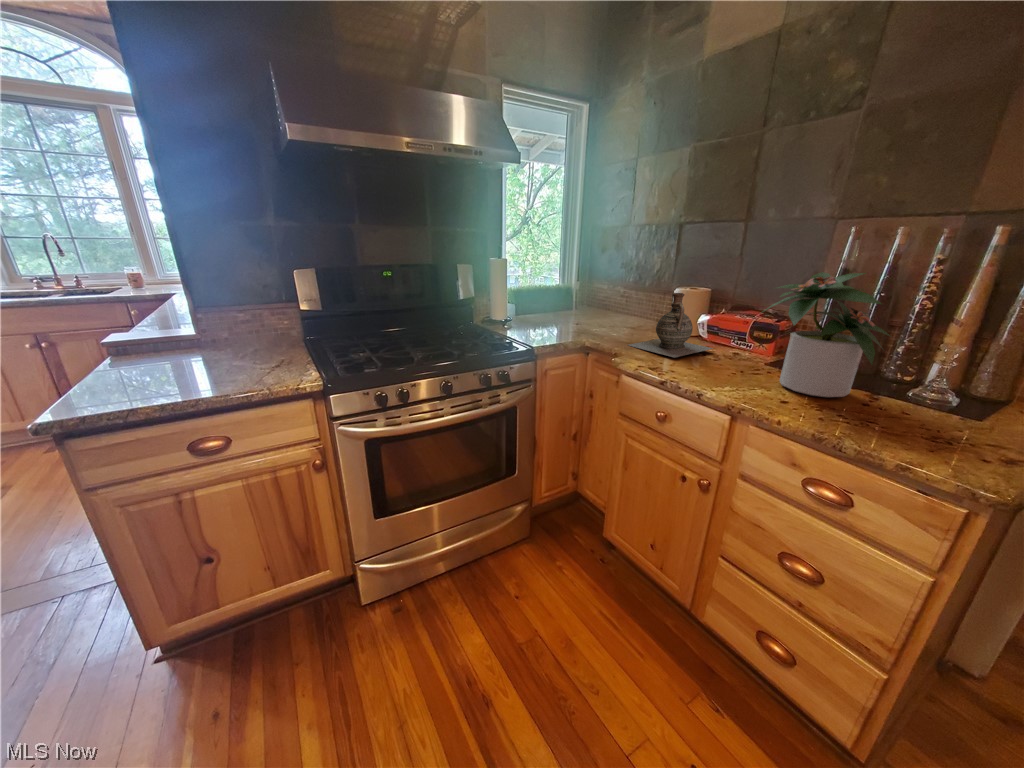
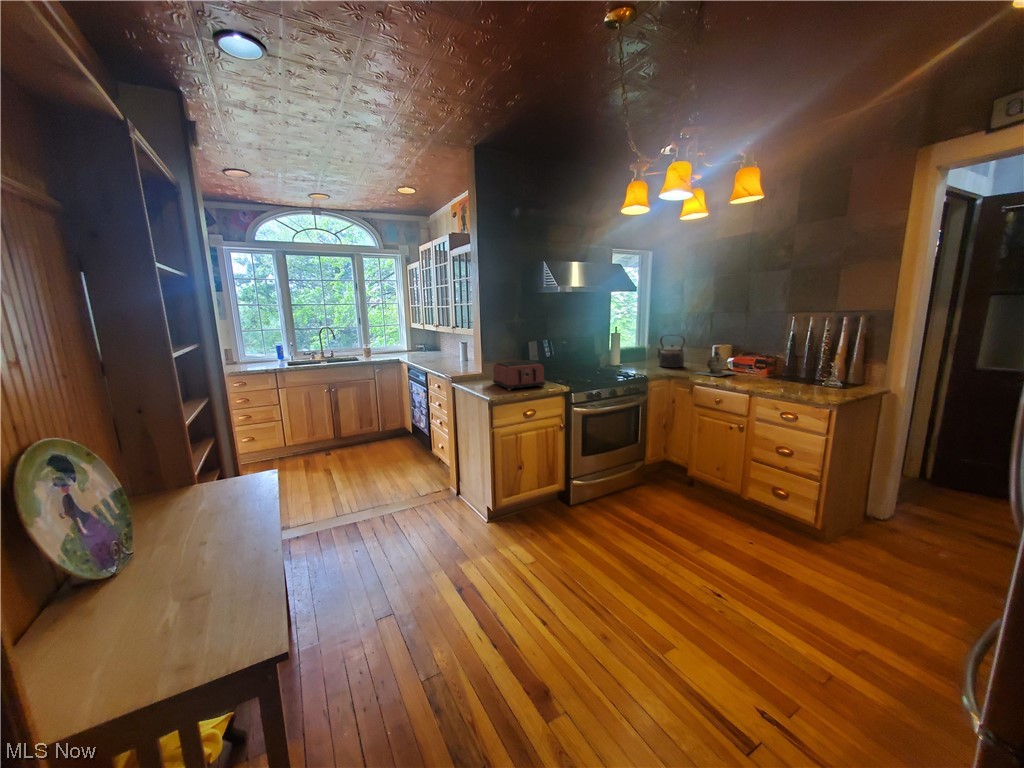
kettle: none [578,266,626,329] -> present [656,335,685,368]
potted plant: present [765,272,890,397] -> none [755,335,810,386]
toaster: none [133,311,276,390] -> present [493,360,545,390]

